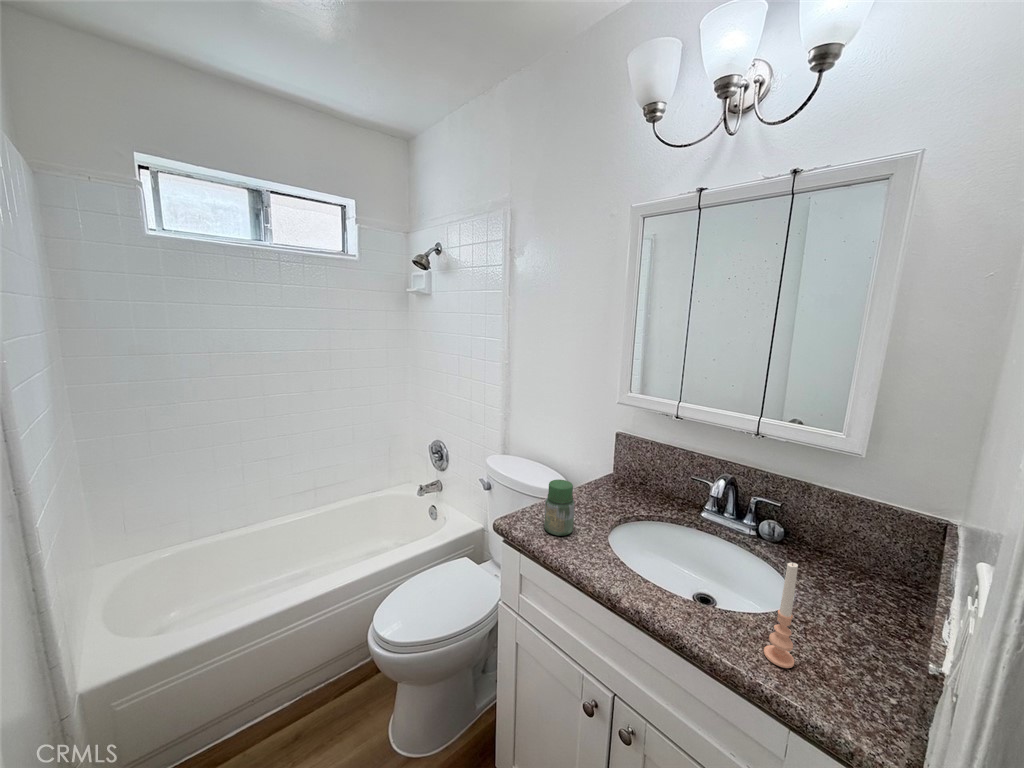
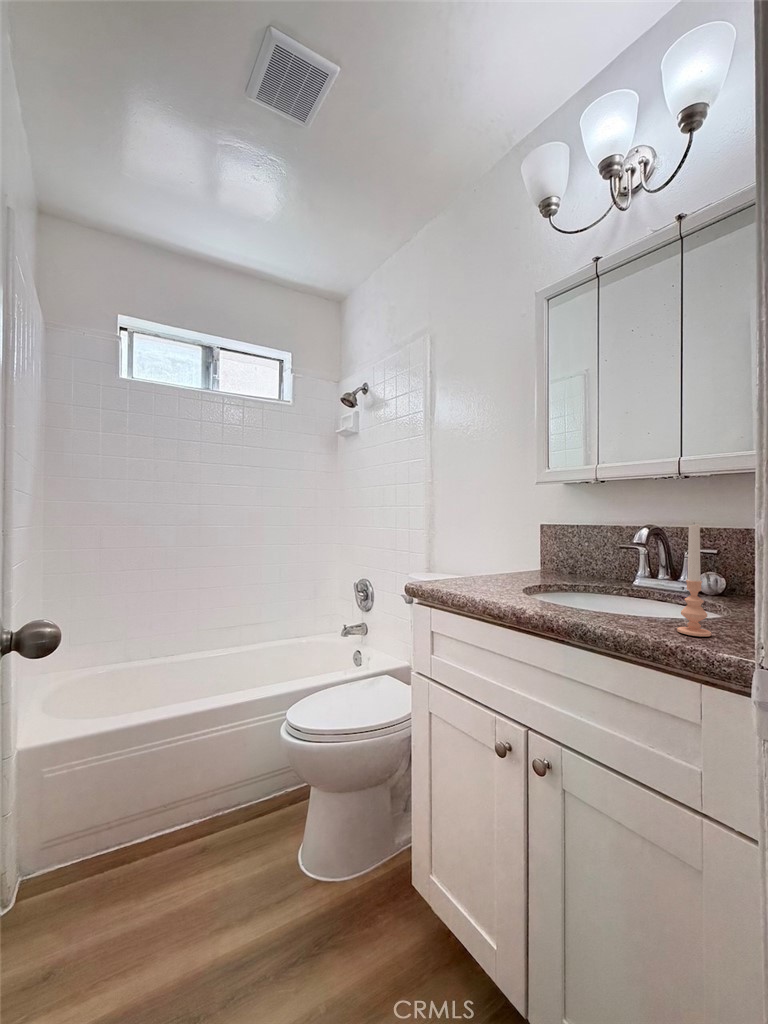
jar: present [544,480,575,536] -> none [456,536,487,587]

